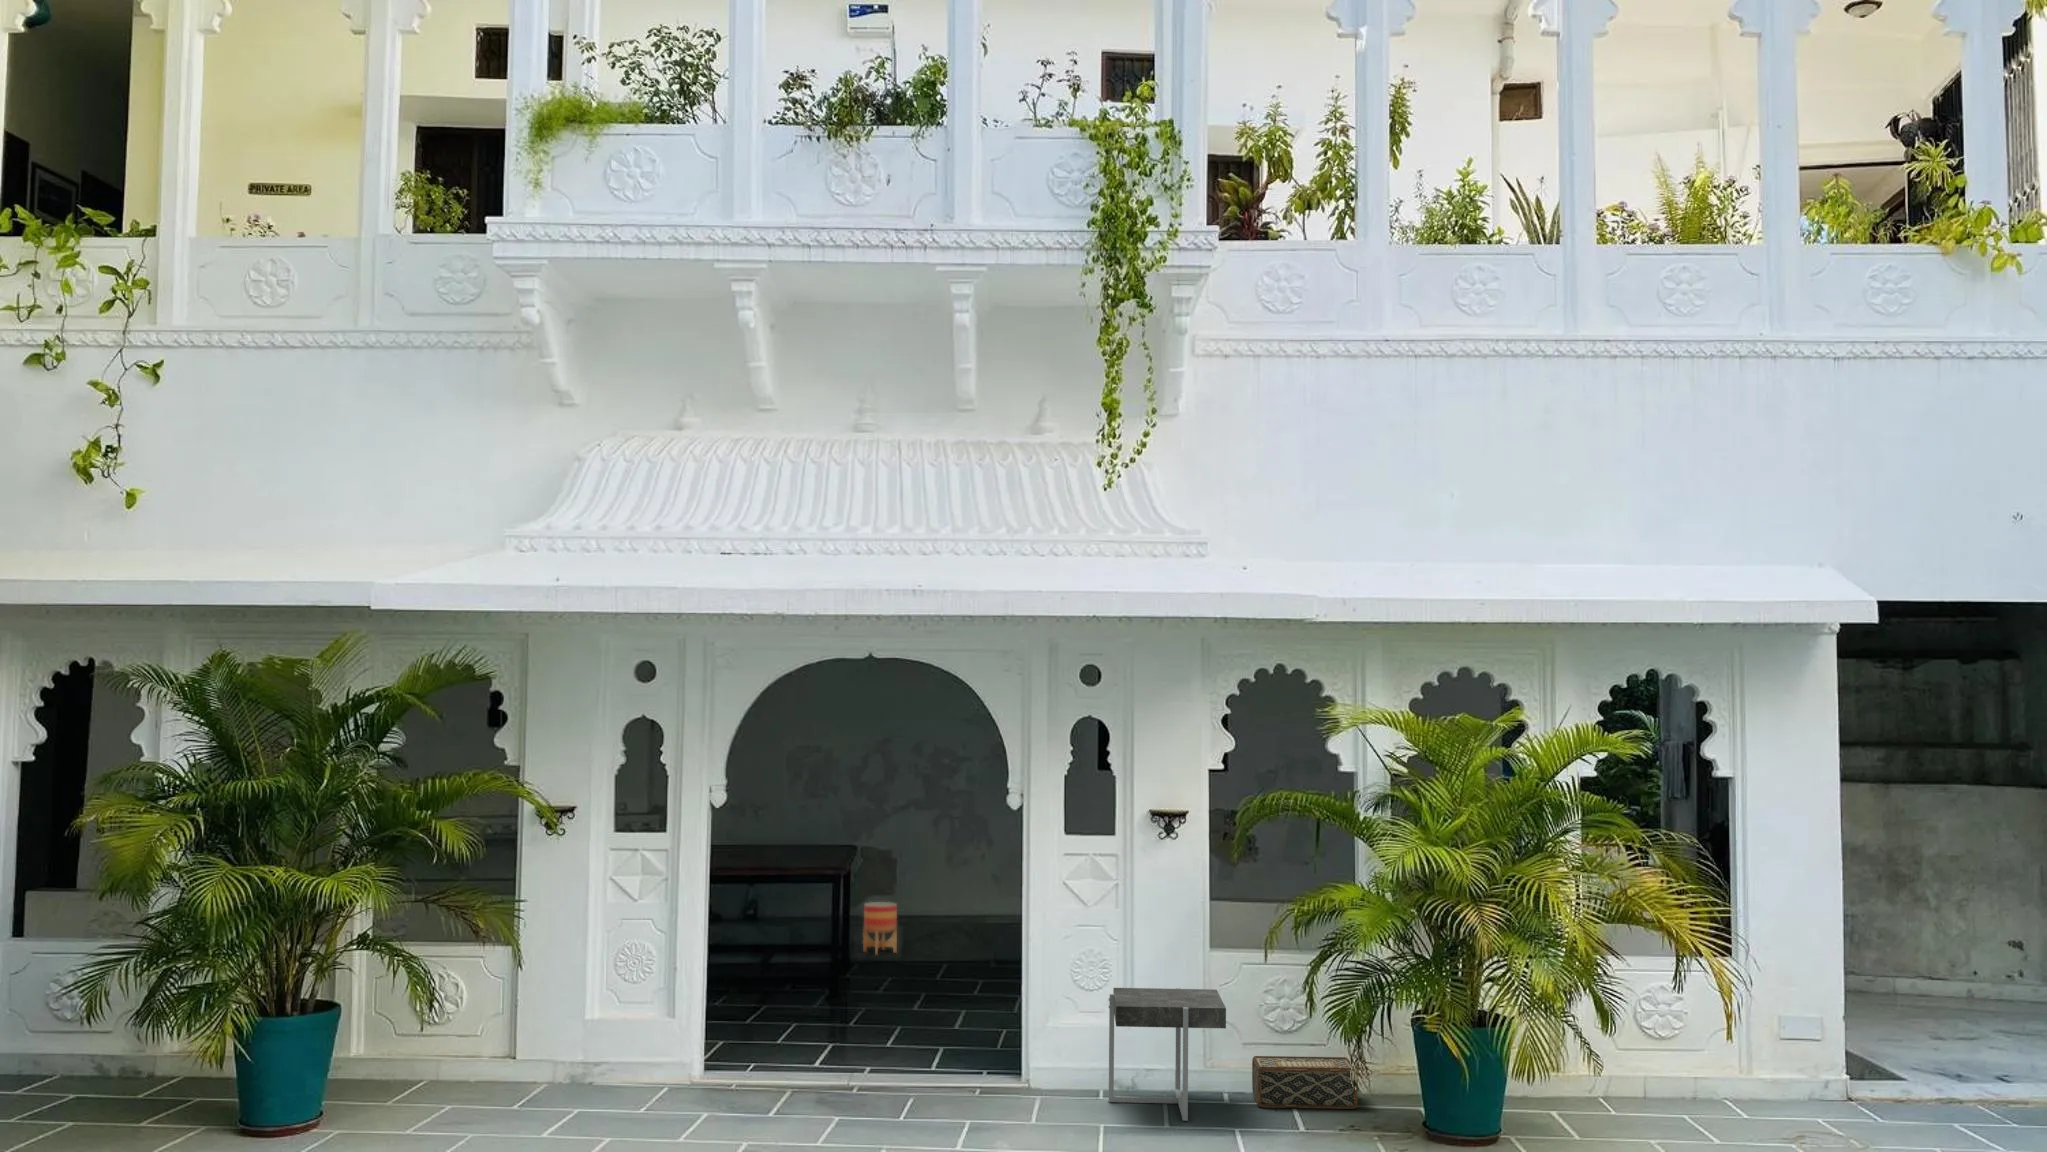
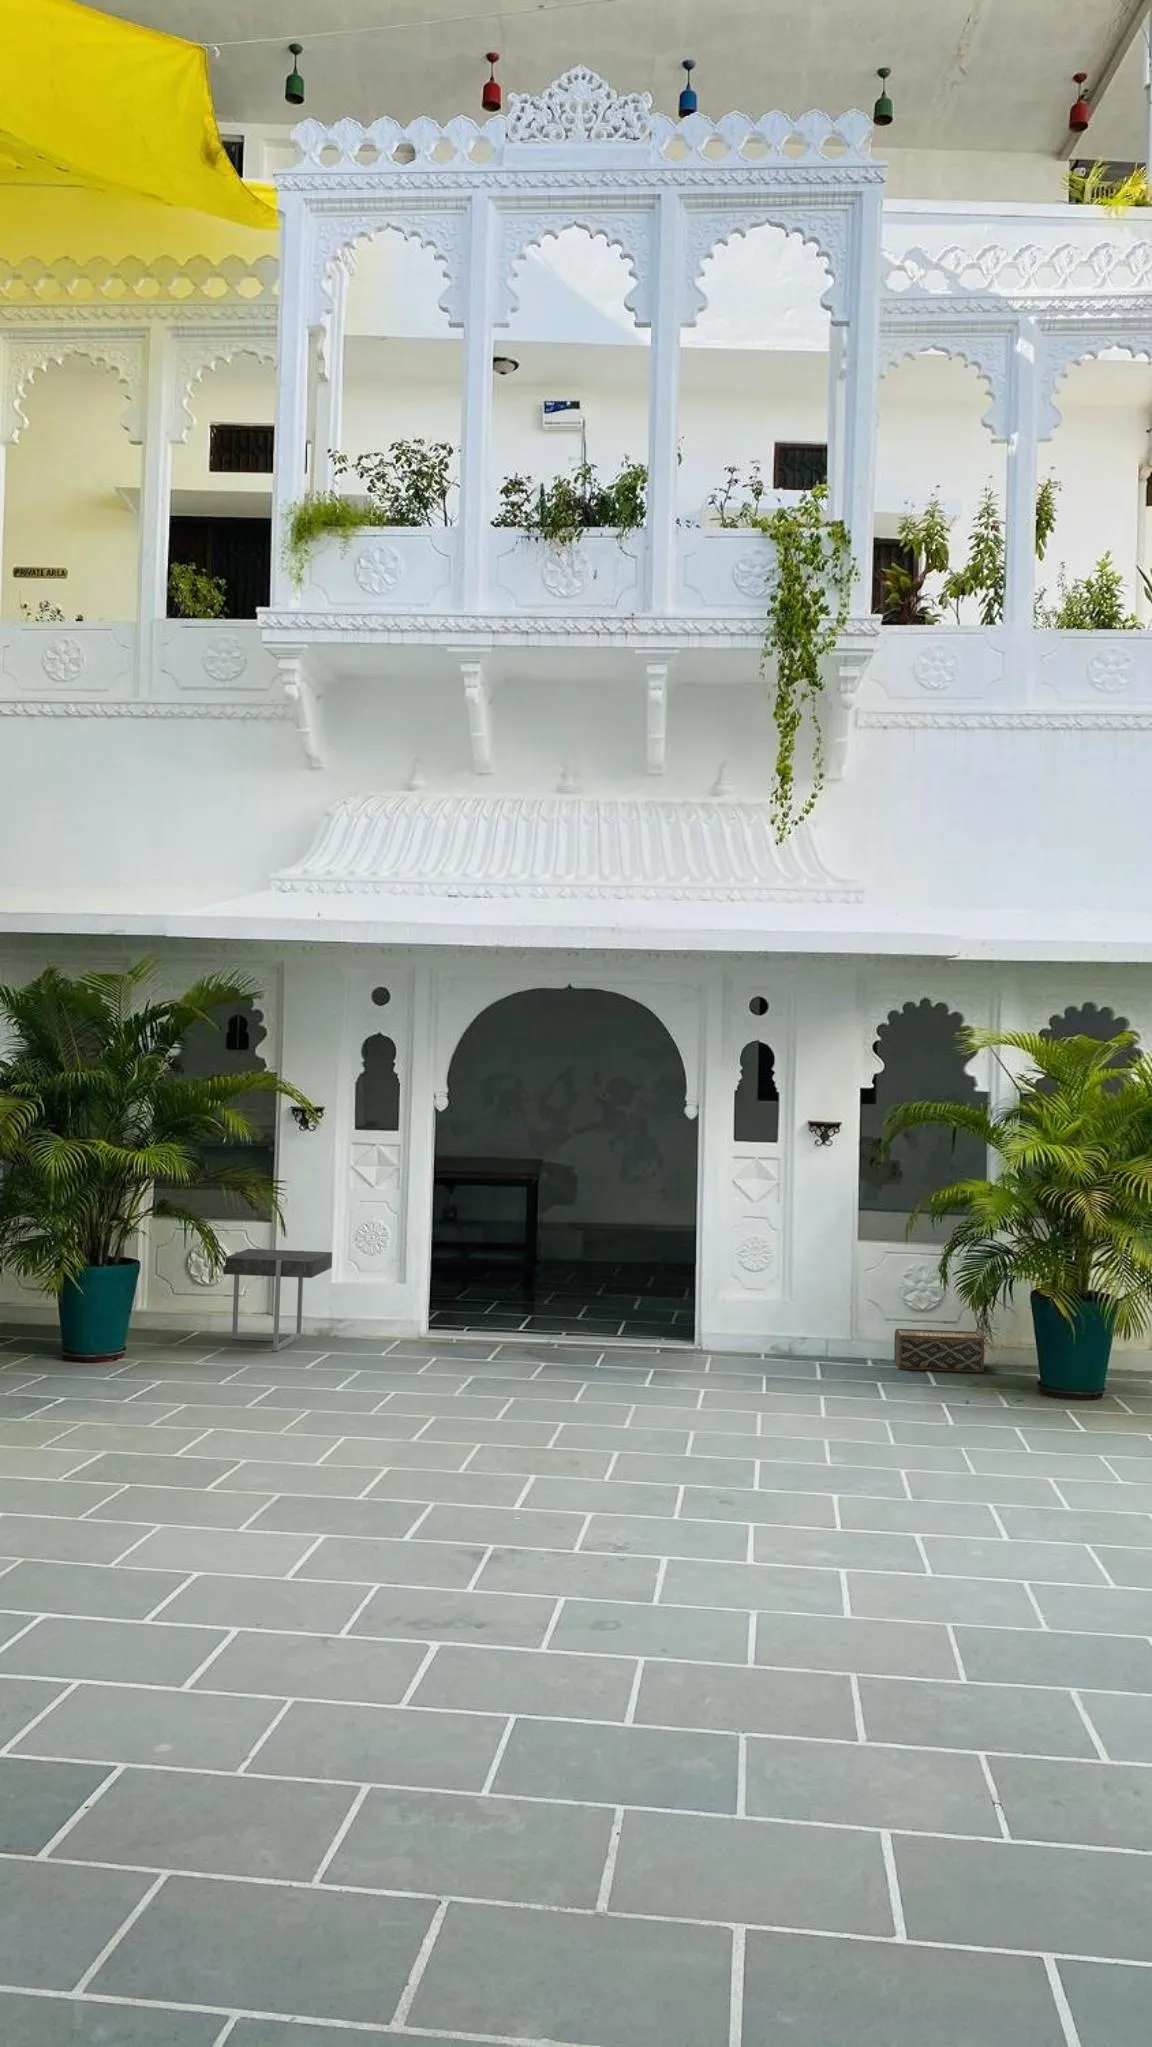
planter: present [863,902,897,954] -> none [549,1216,580,1262]
side table: present [1109,988,1226,1121] -> present [223,1249,332,1351]

